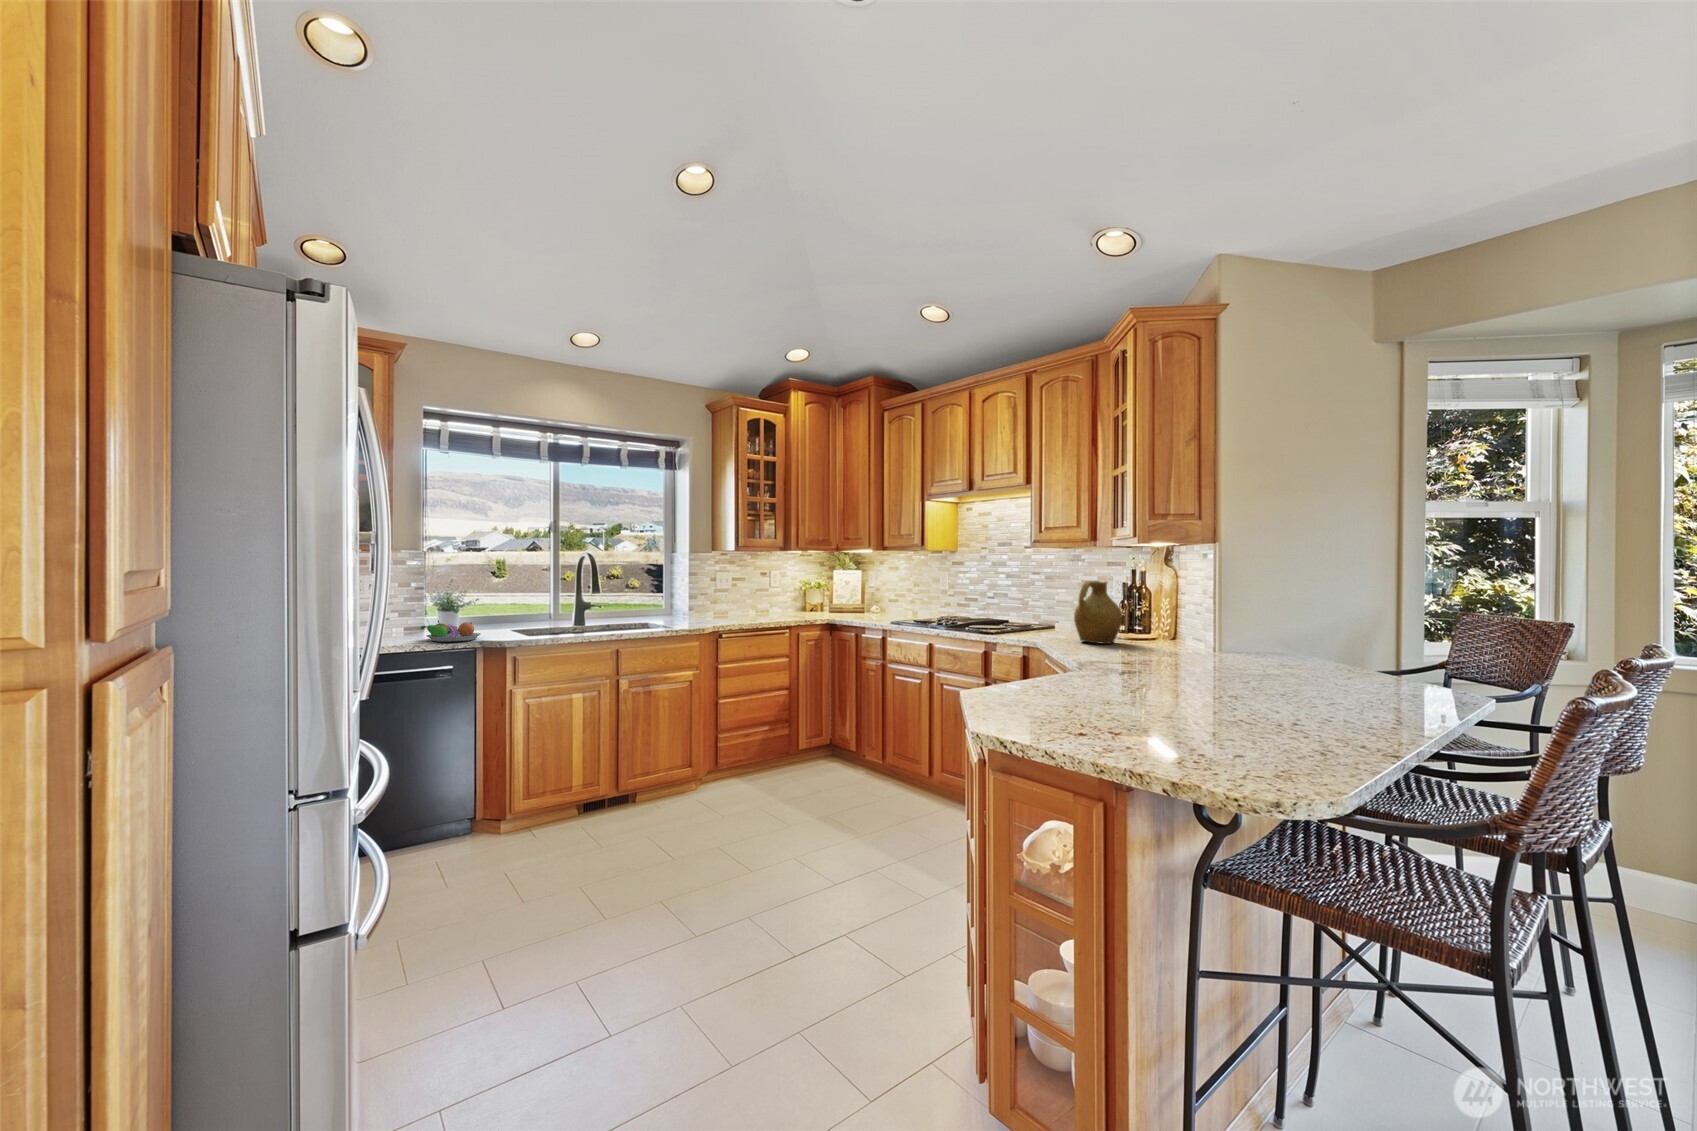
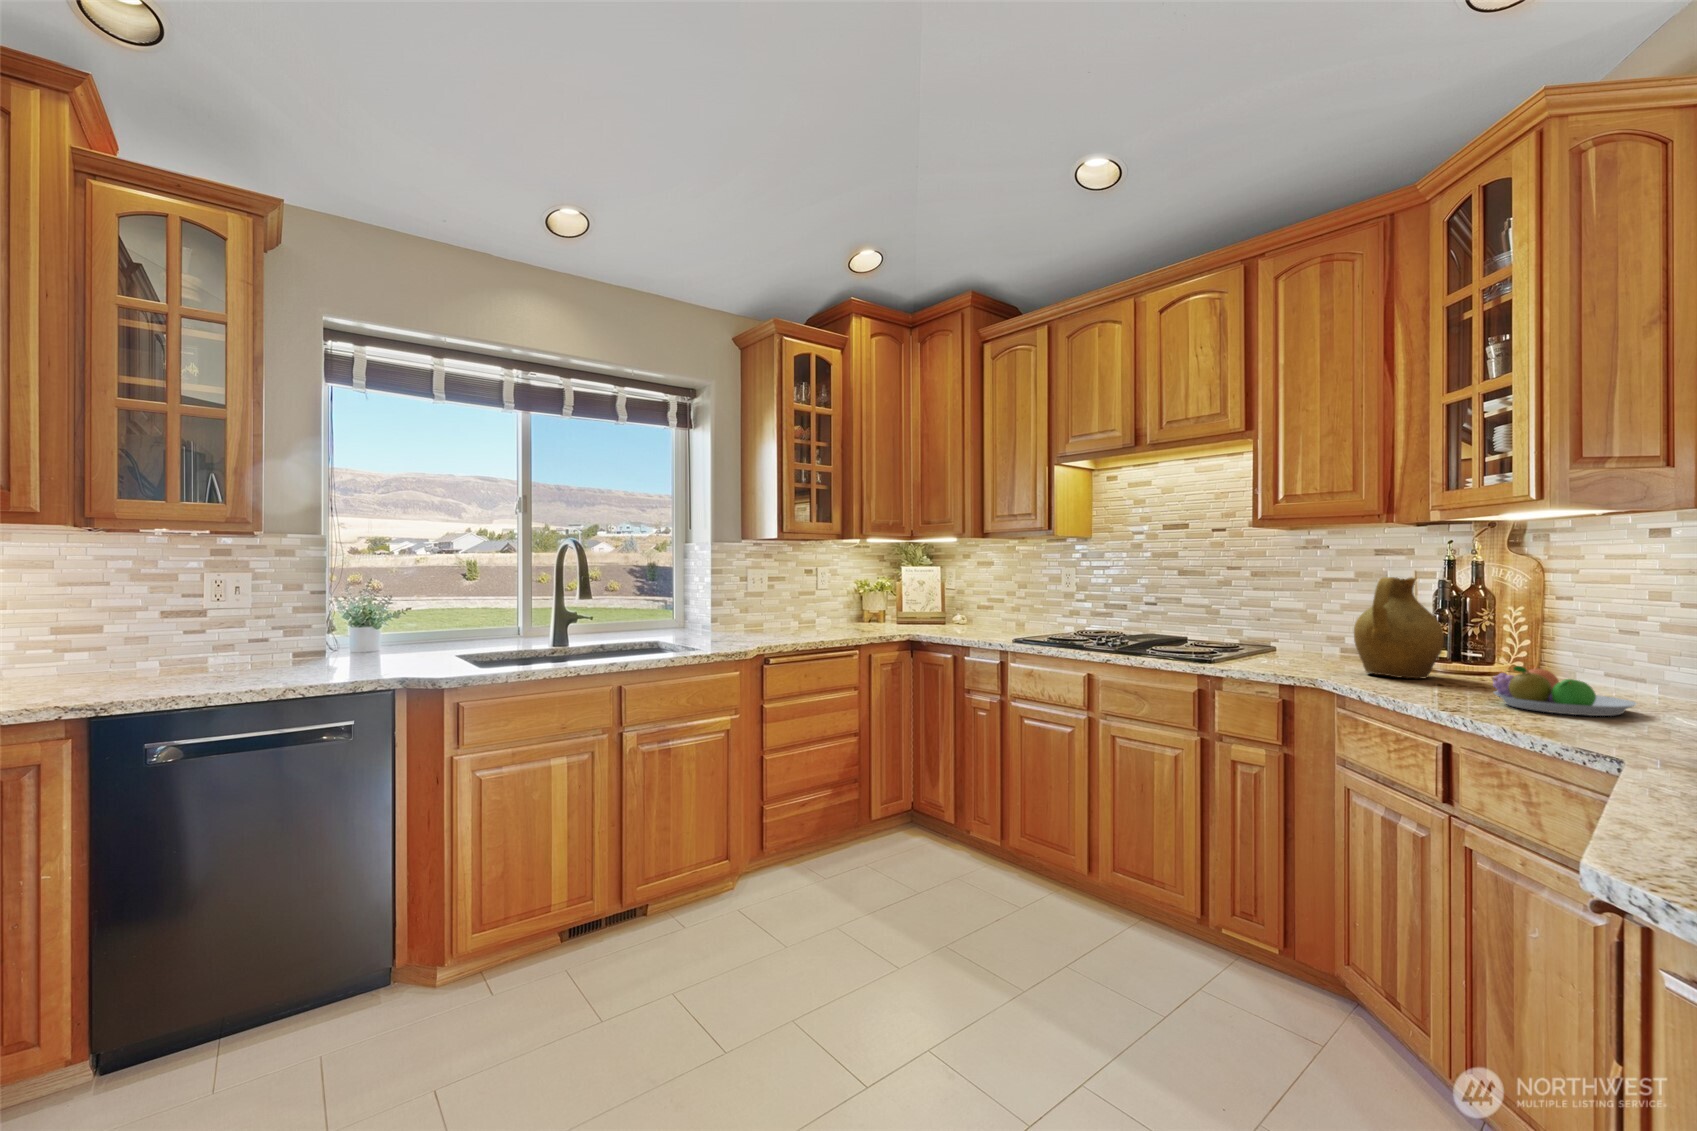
fruit bowl: present [421,621,480,641] -> present [1492,666,1636,716]

